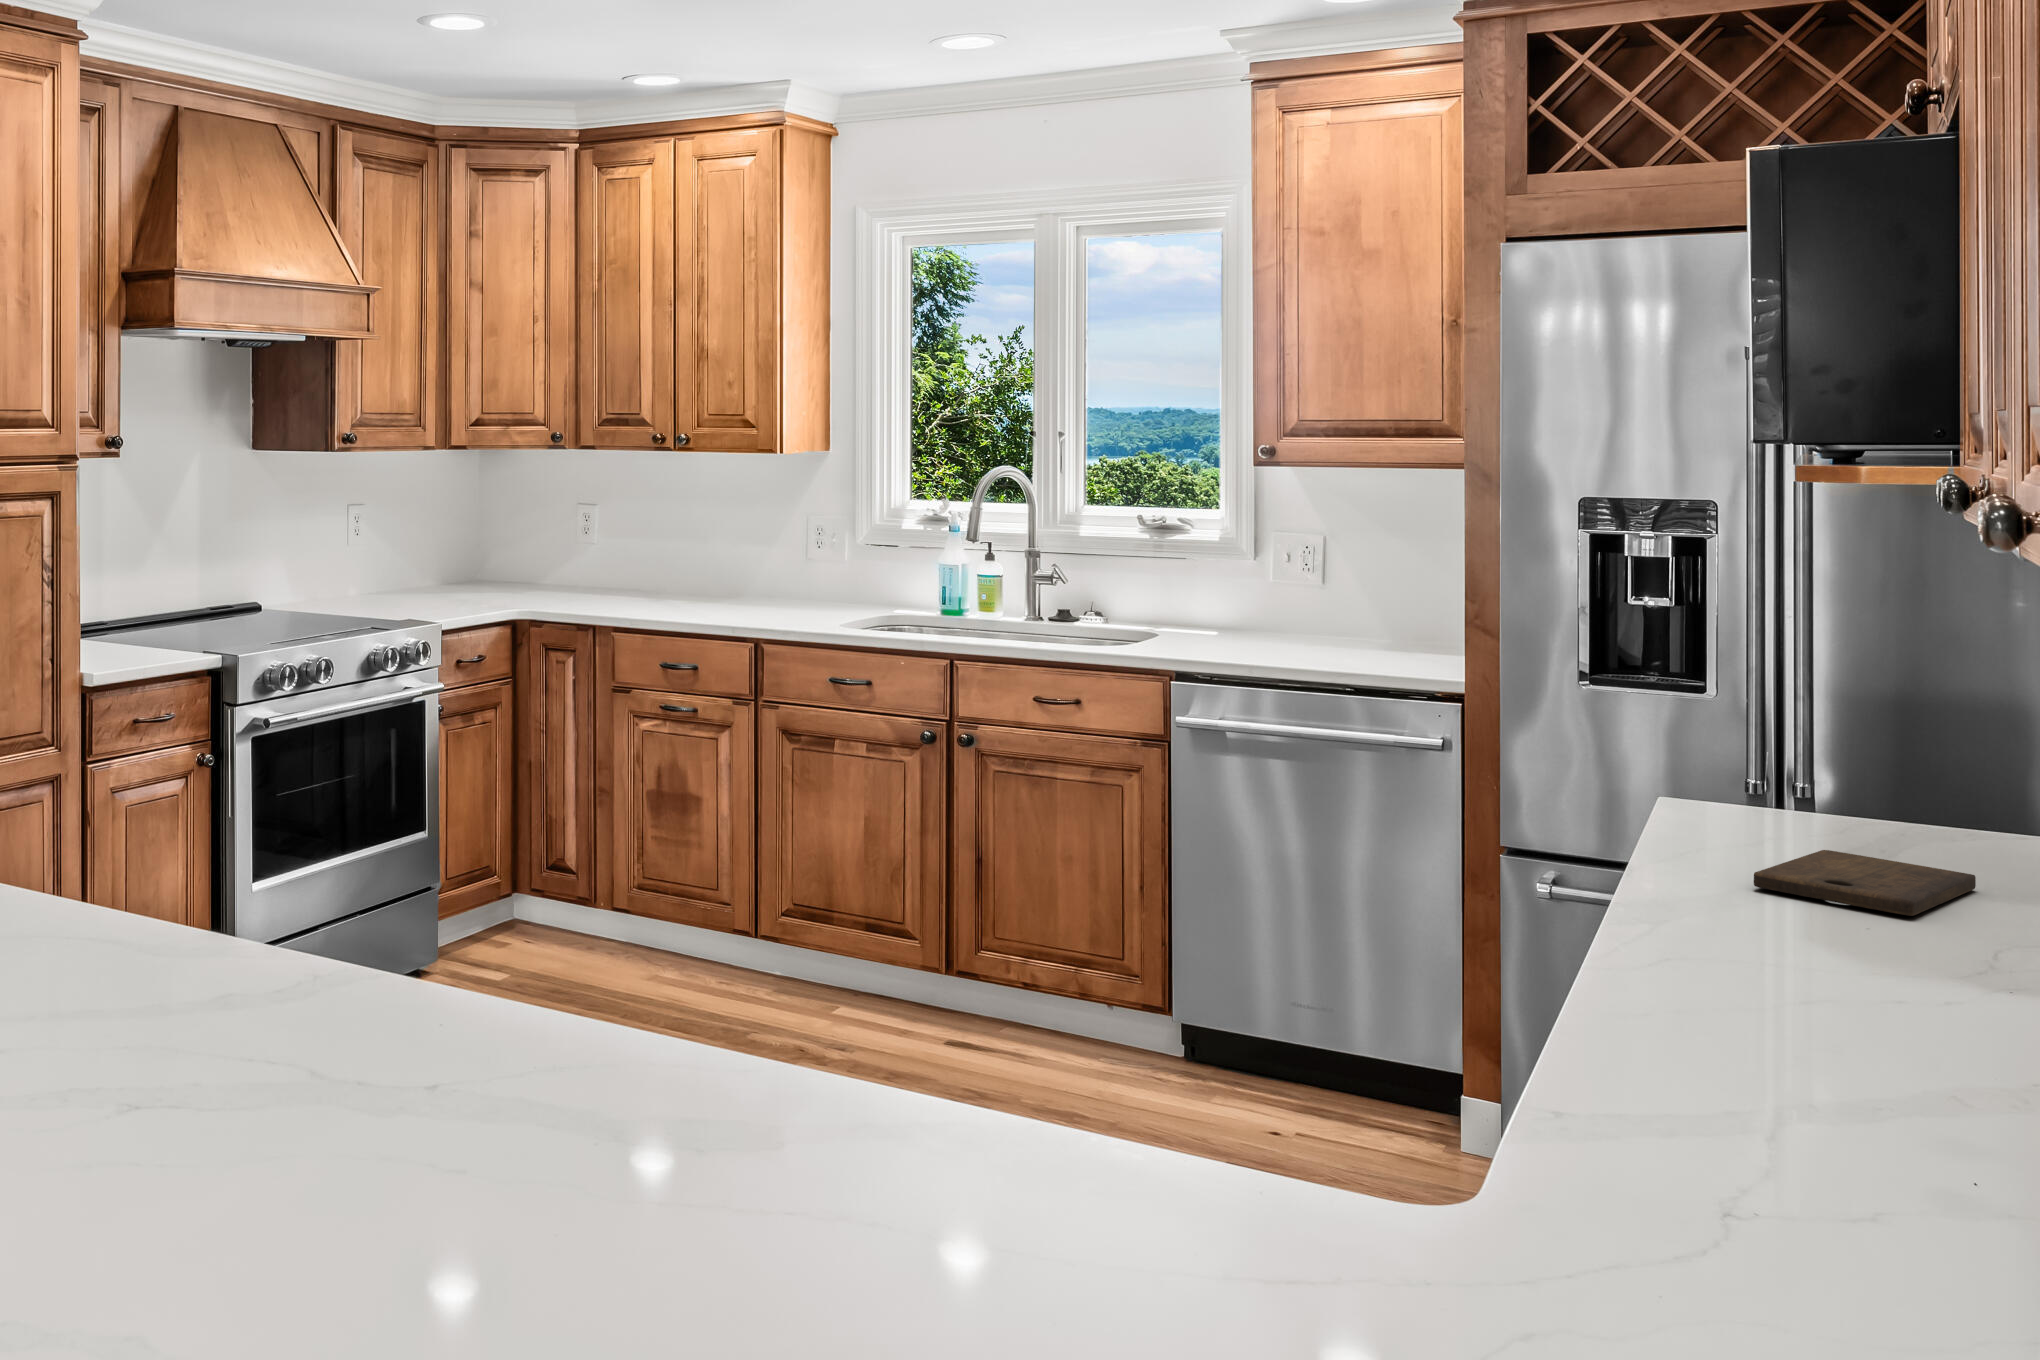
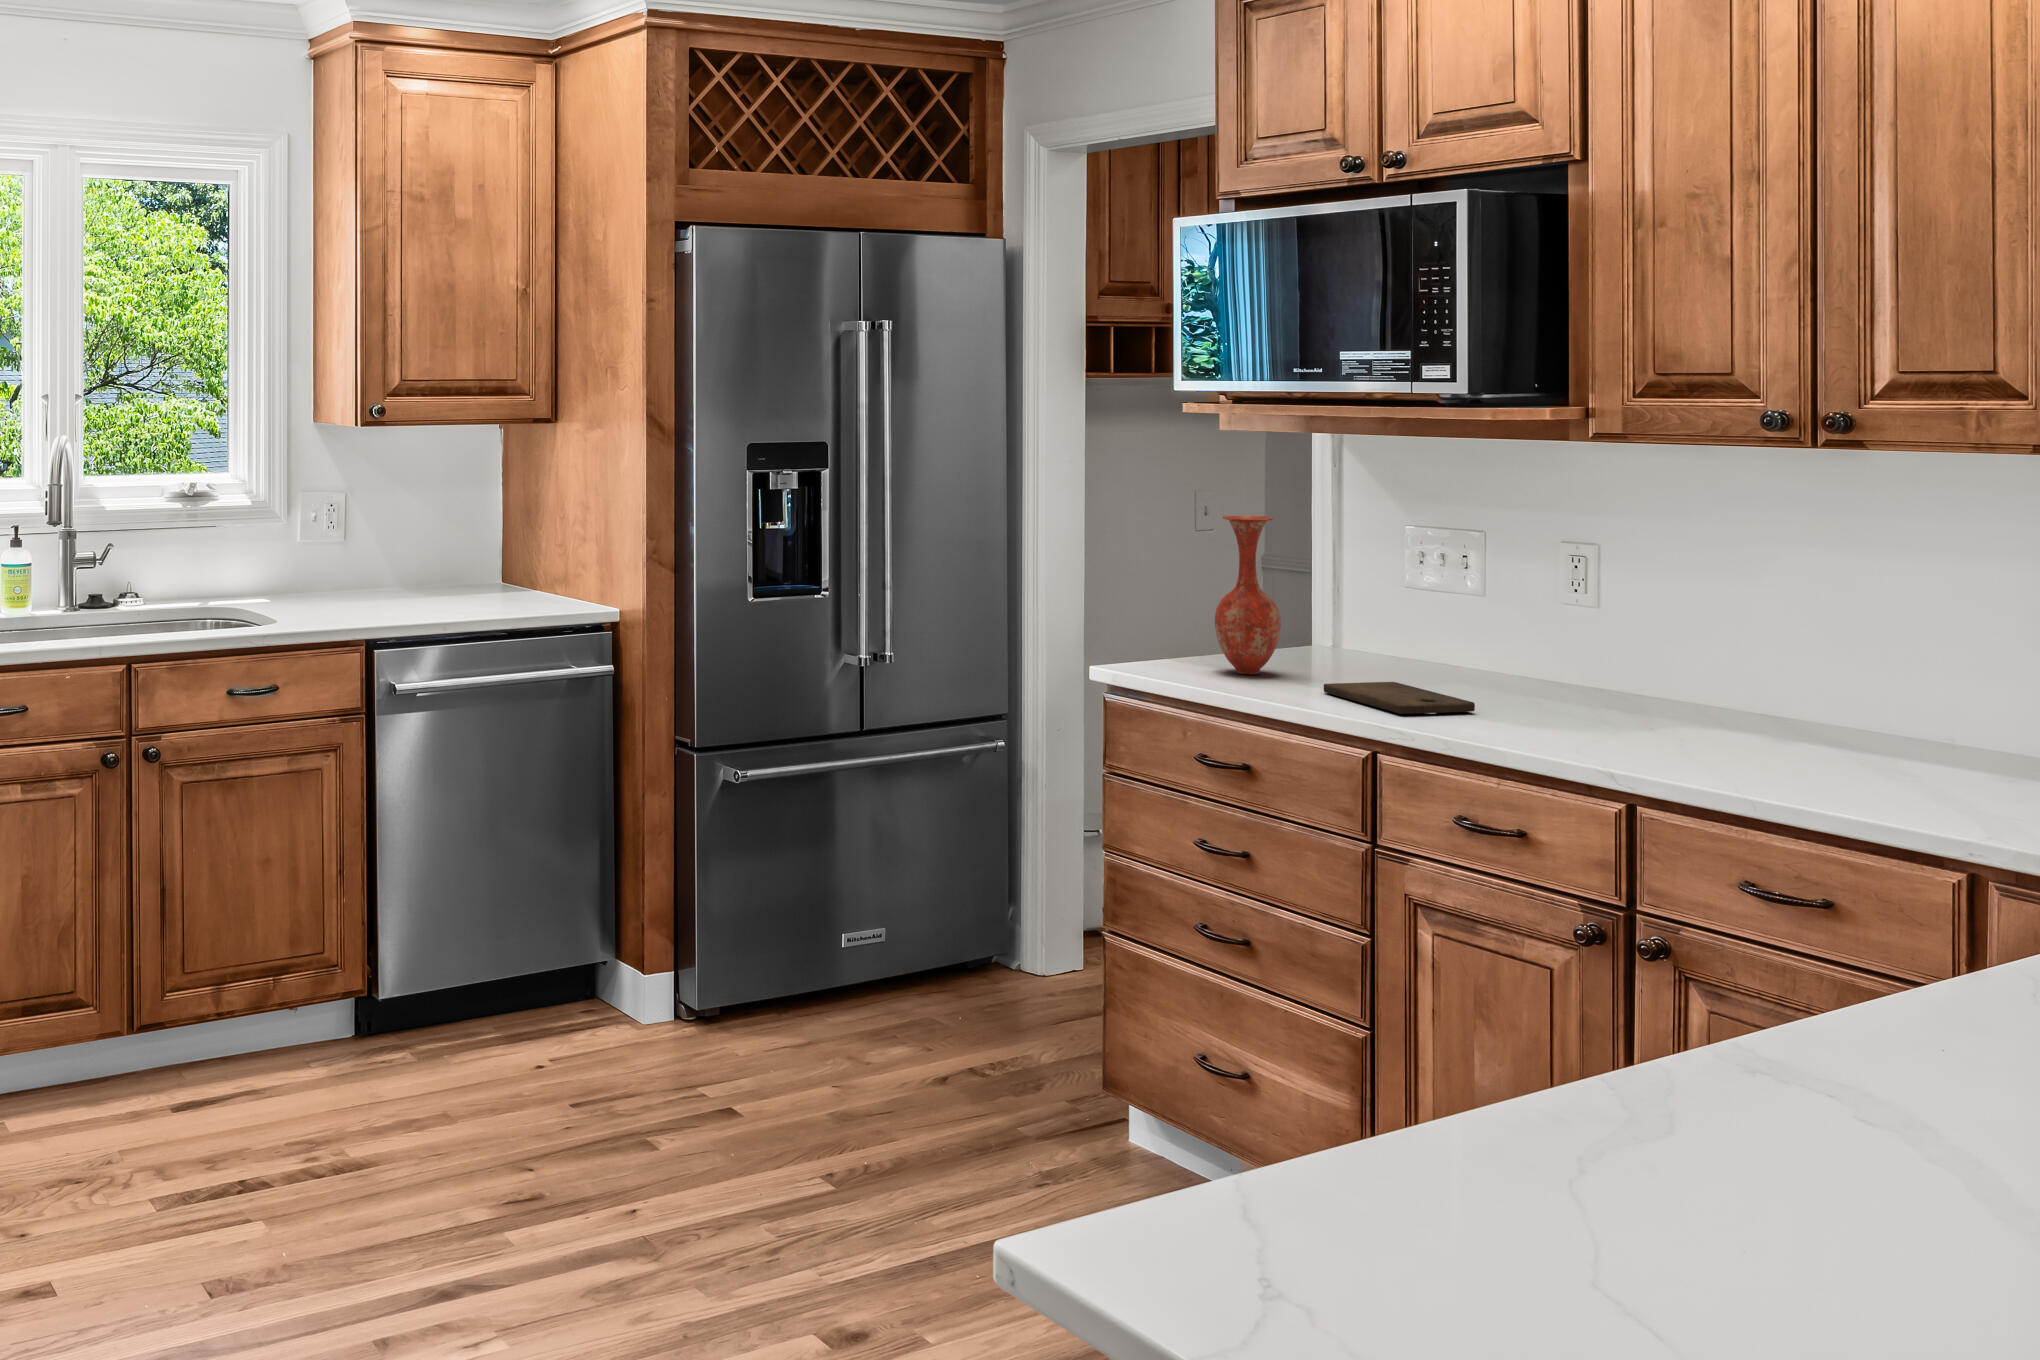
vase: none [1810,595,1927,841] -> present [1215,515,1281,674]

